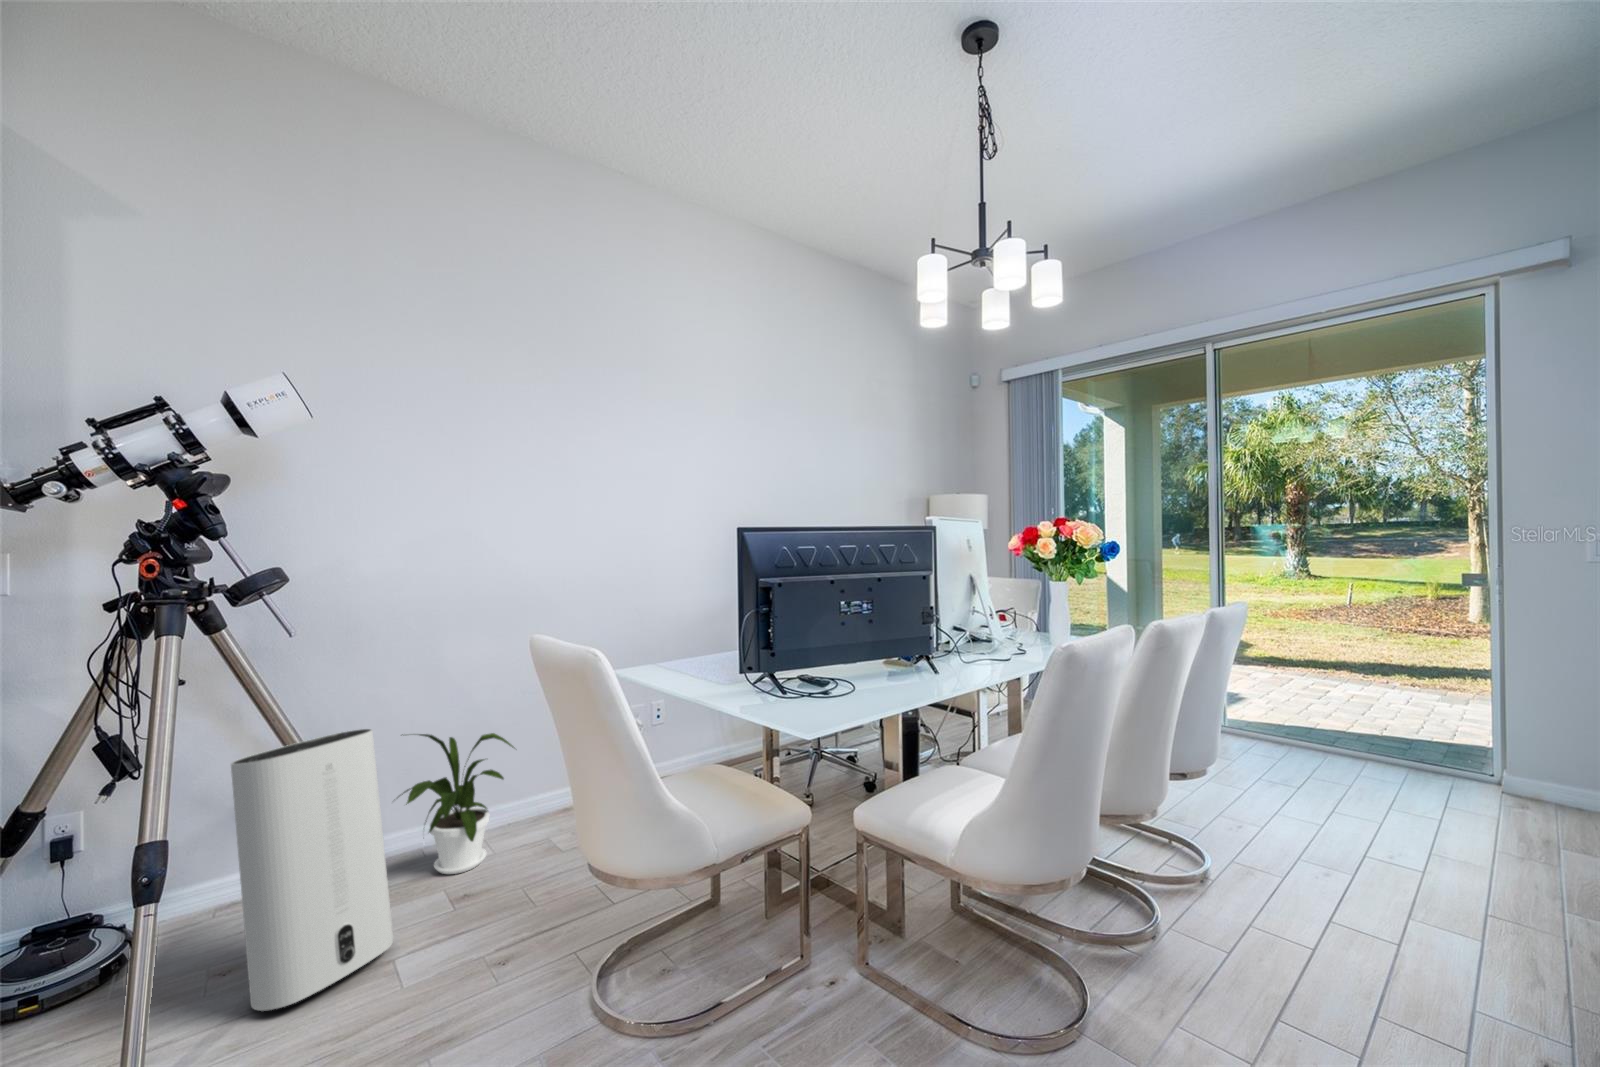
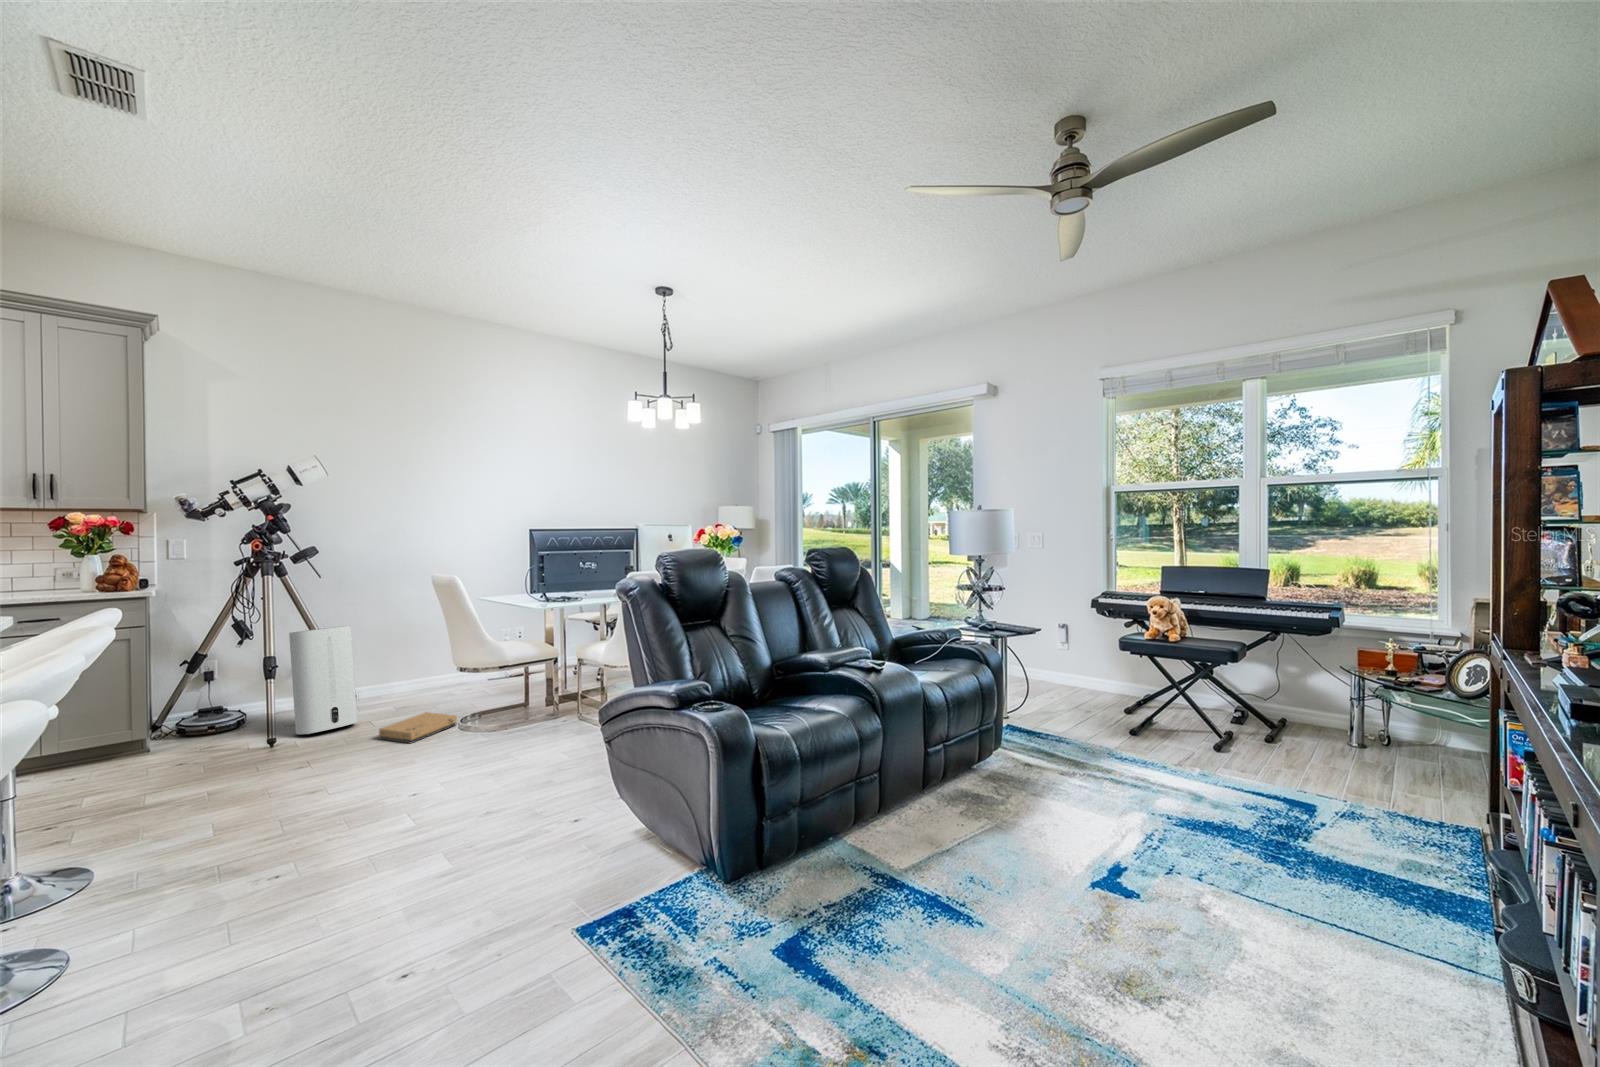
house plant: present [402,733,513,874] -> none [367,634,431,707]
cardboard box: none [459,896,607,1009] -> present [379,712,457,743]

